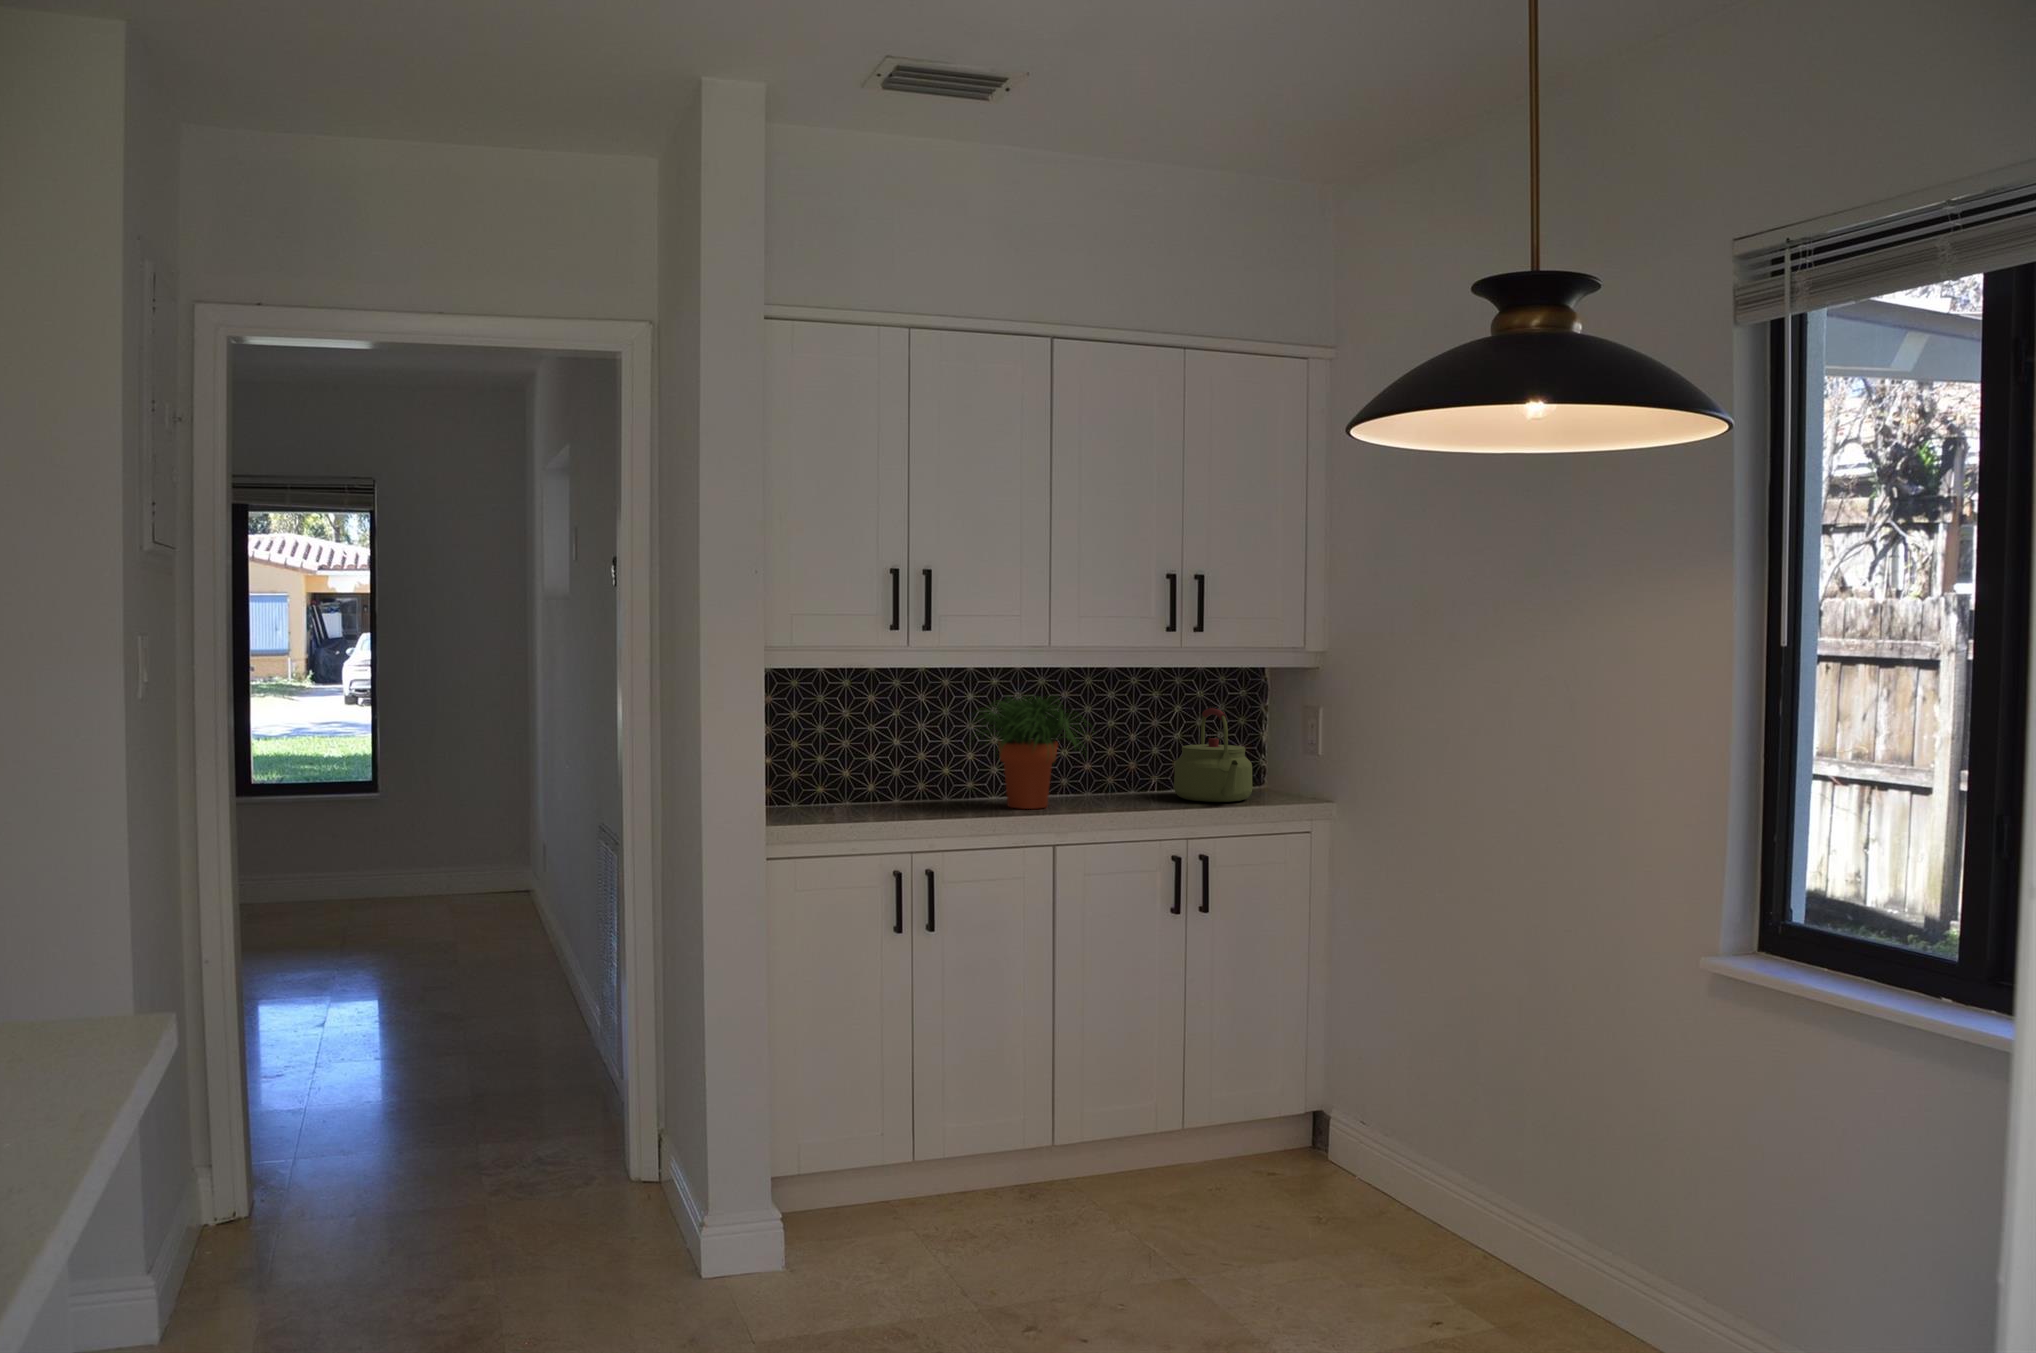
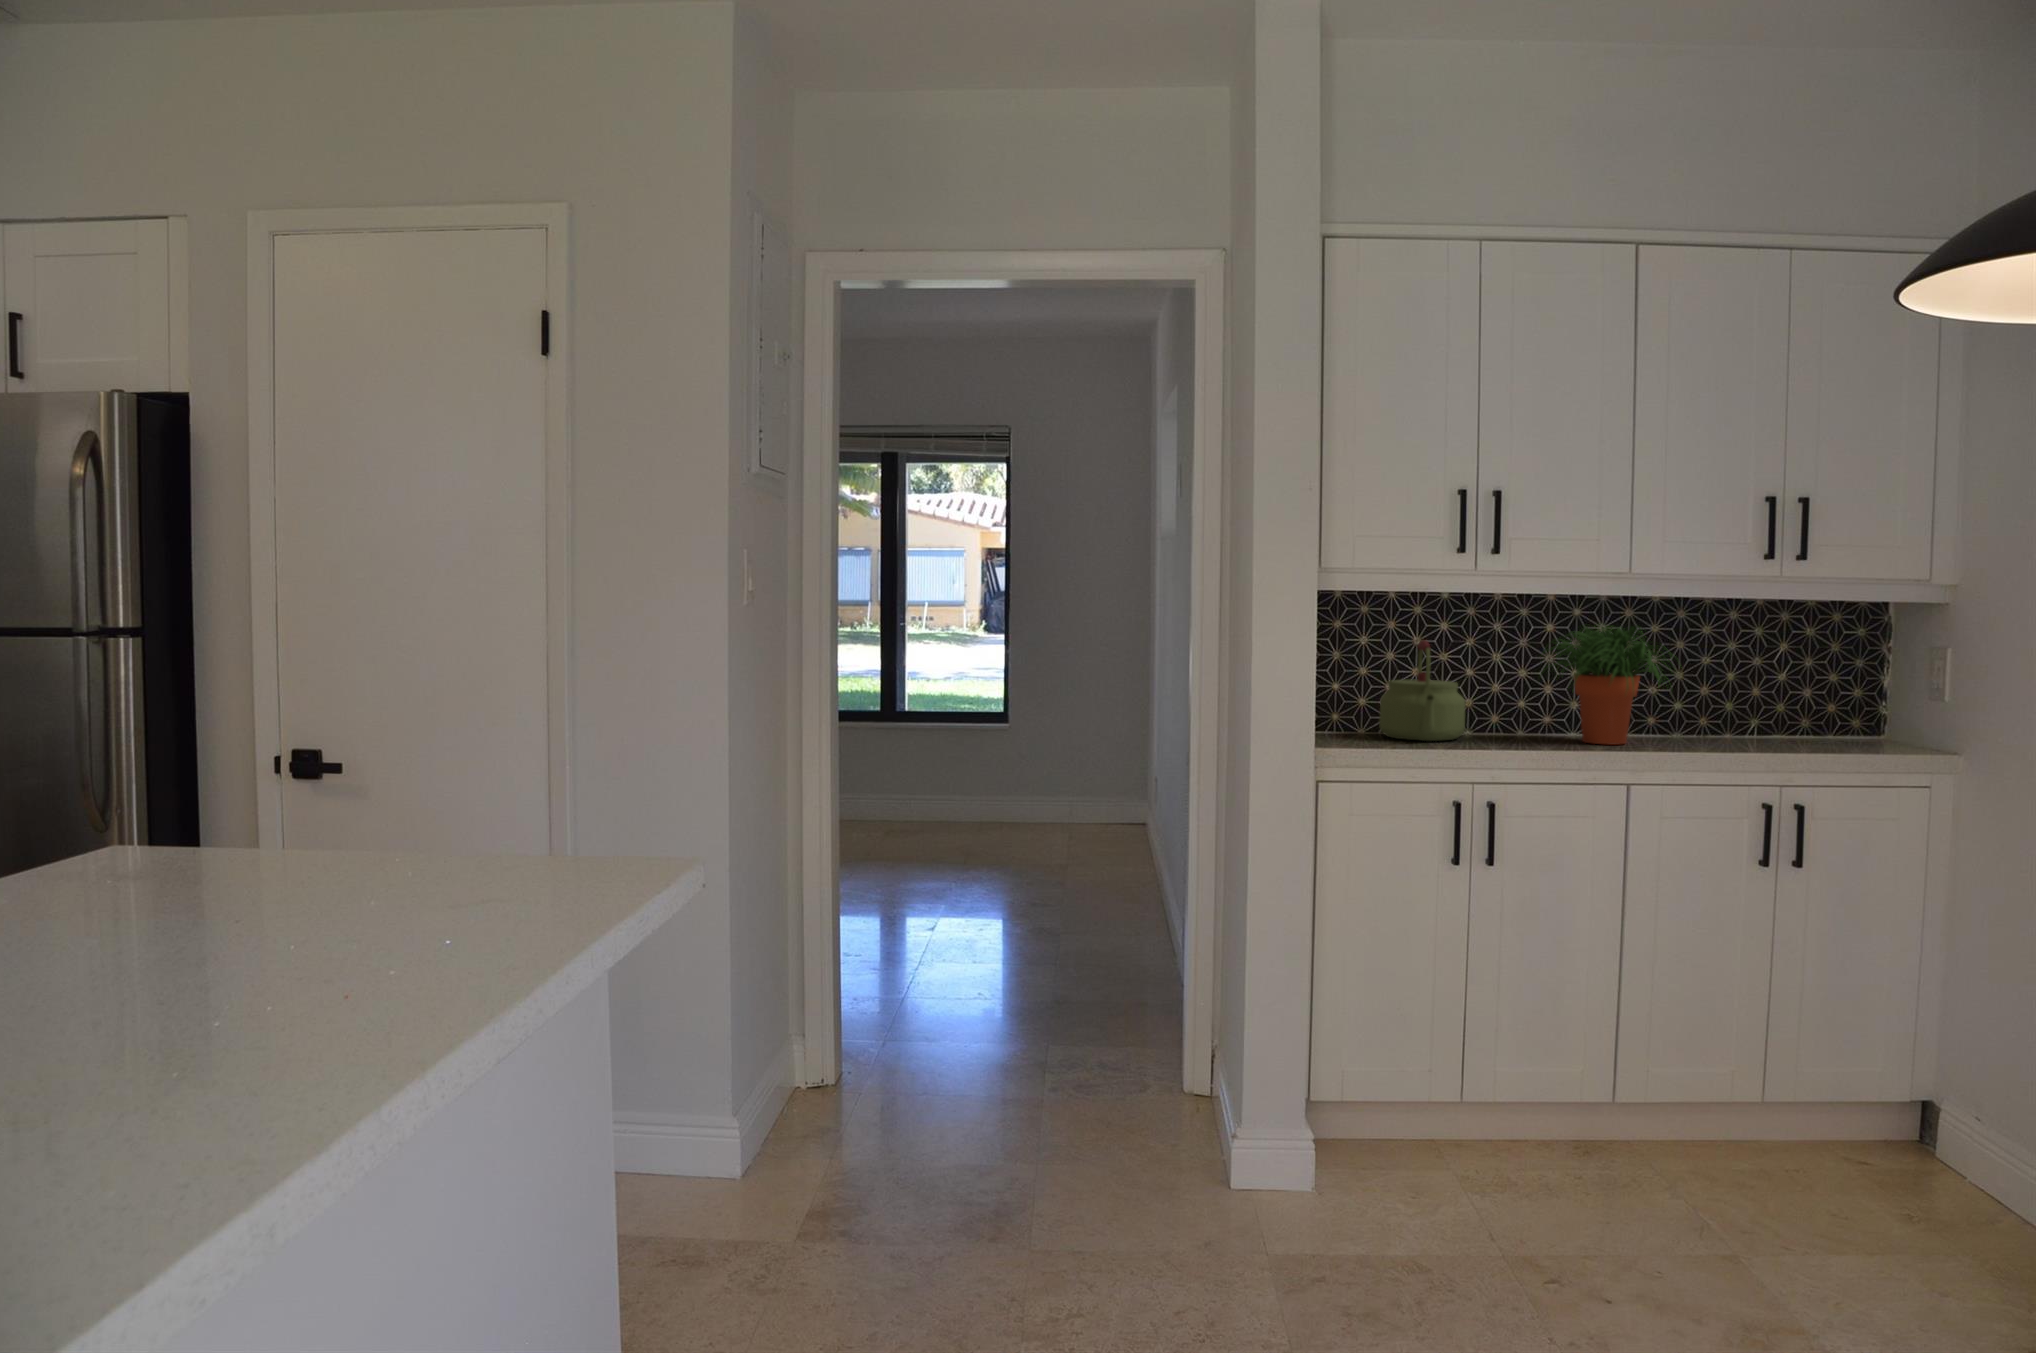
kettle: present [1174,708,1252,802] -> present [1379,640,1465,741]

